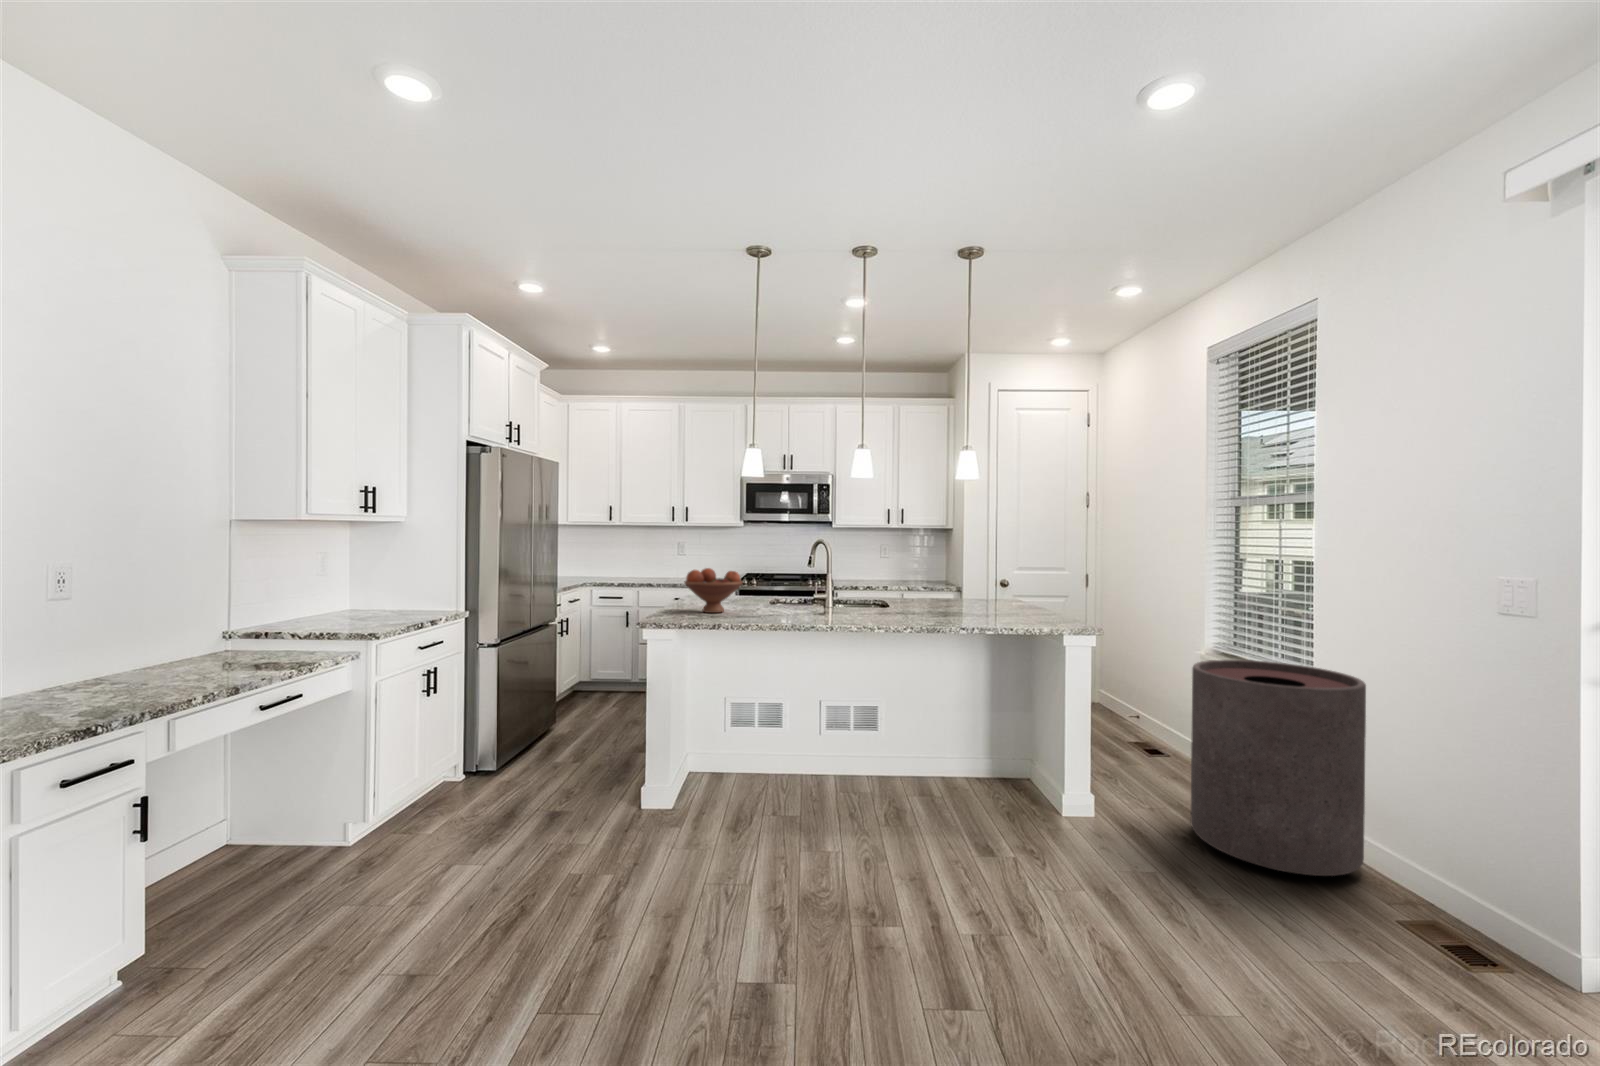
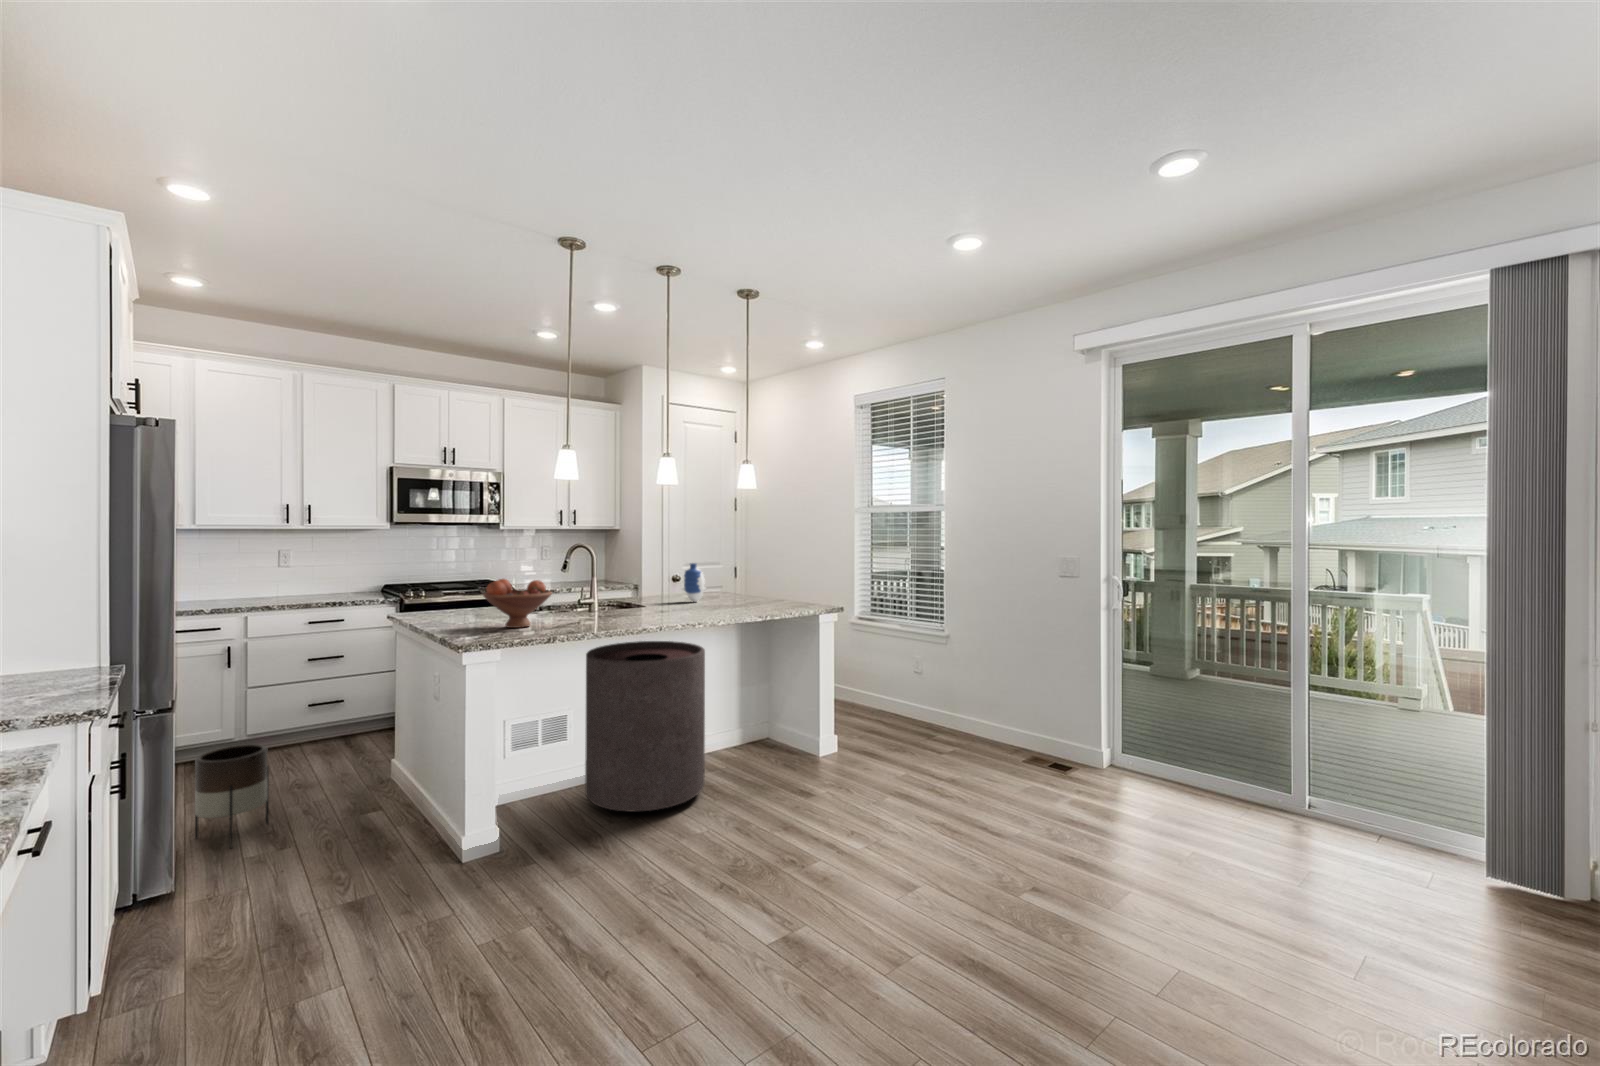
vase: none [933,564,958,606] -> present [684,563,706,602]
trash can: present [1191,660,1366,876] -> present [585,641,705,812]
planter: none [544,681,590,754] -> present [195,744,269,848]

